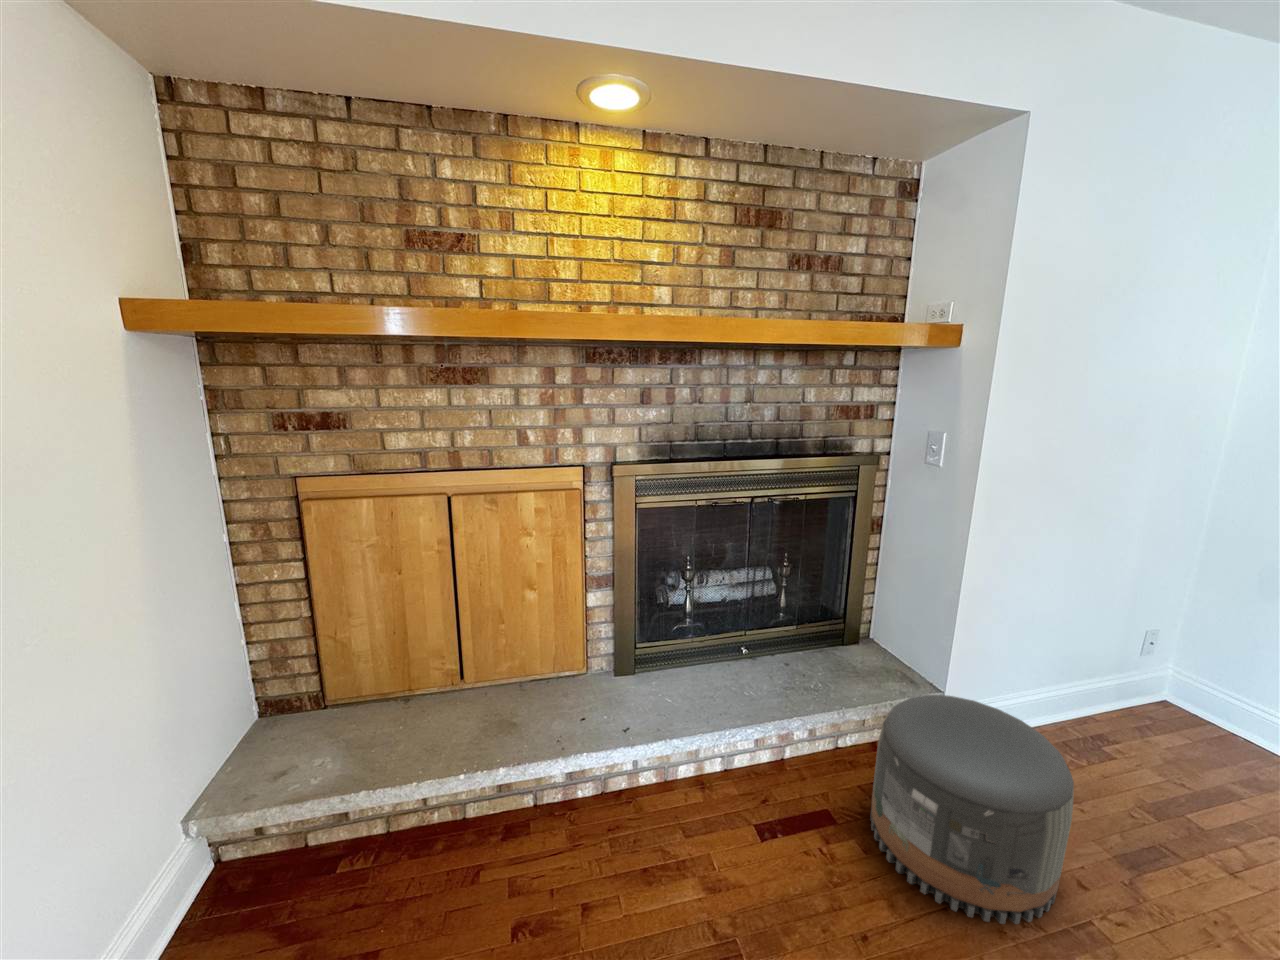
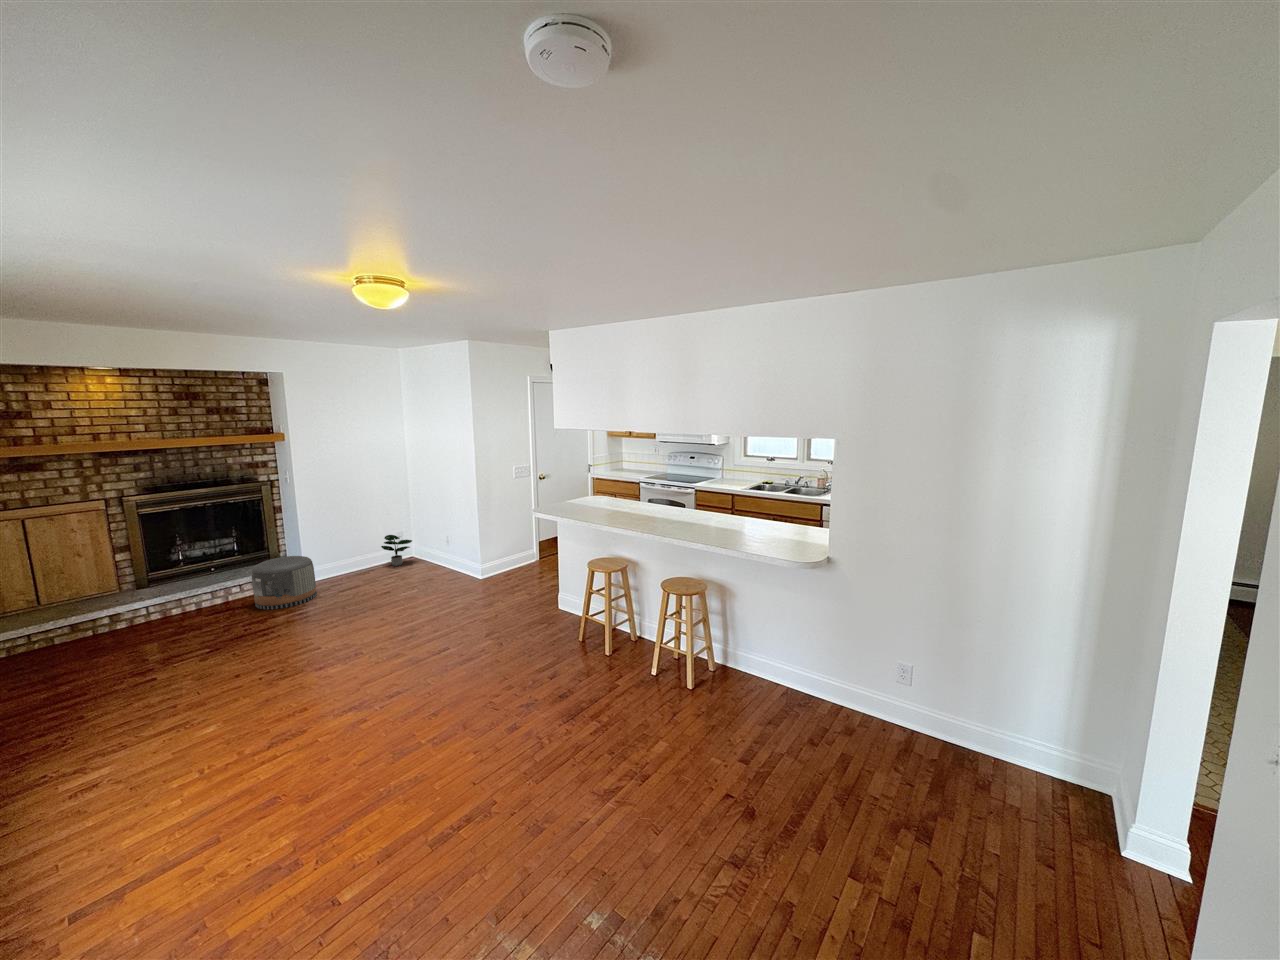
potted plant: none [1126,641,1242,747] -> present [381,535,412,566]

